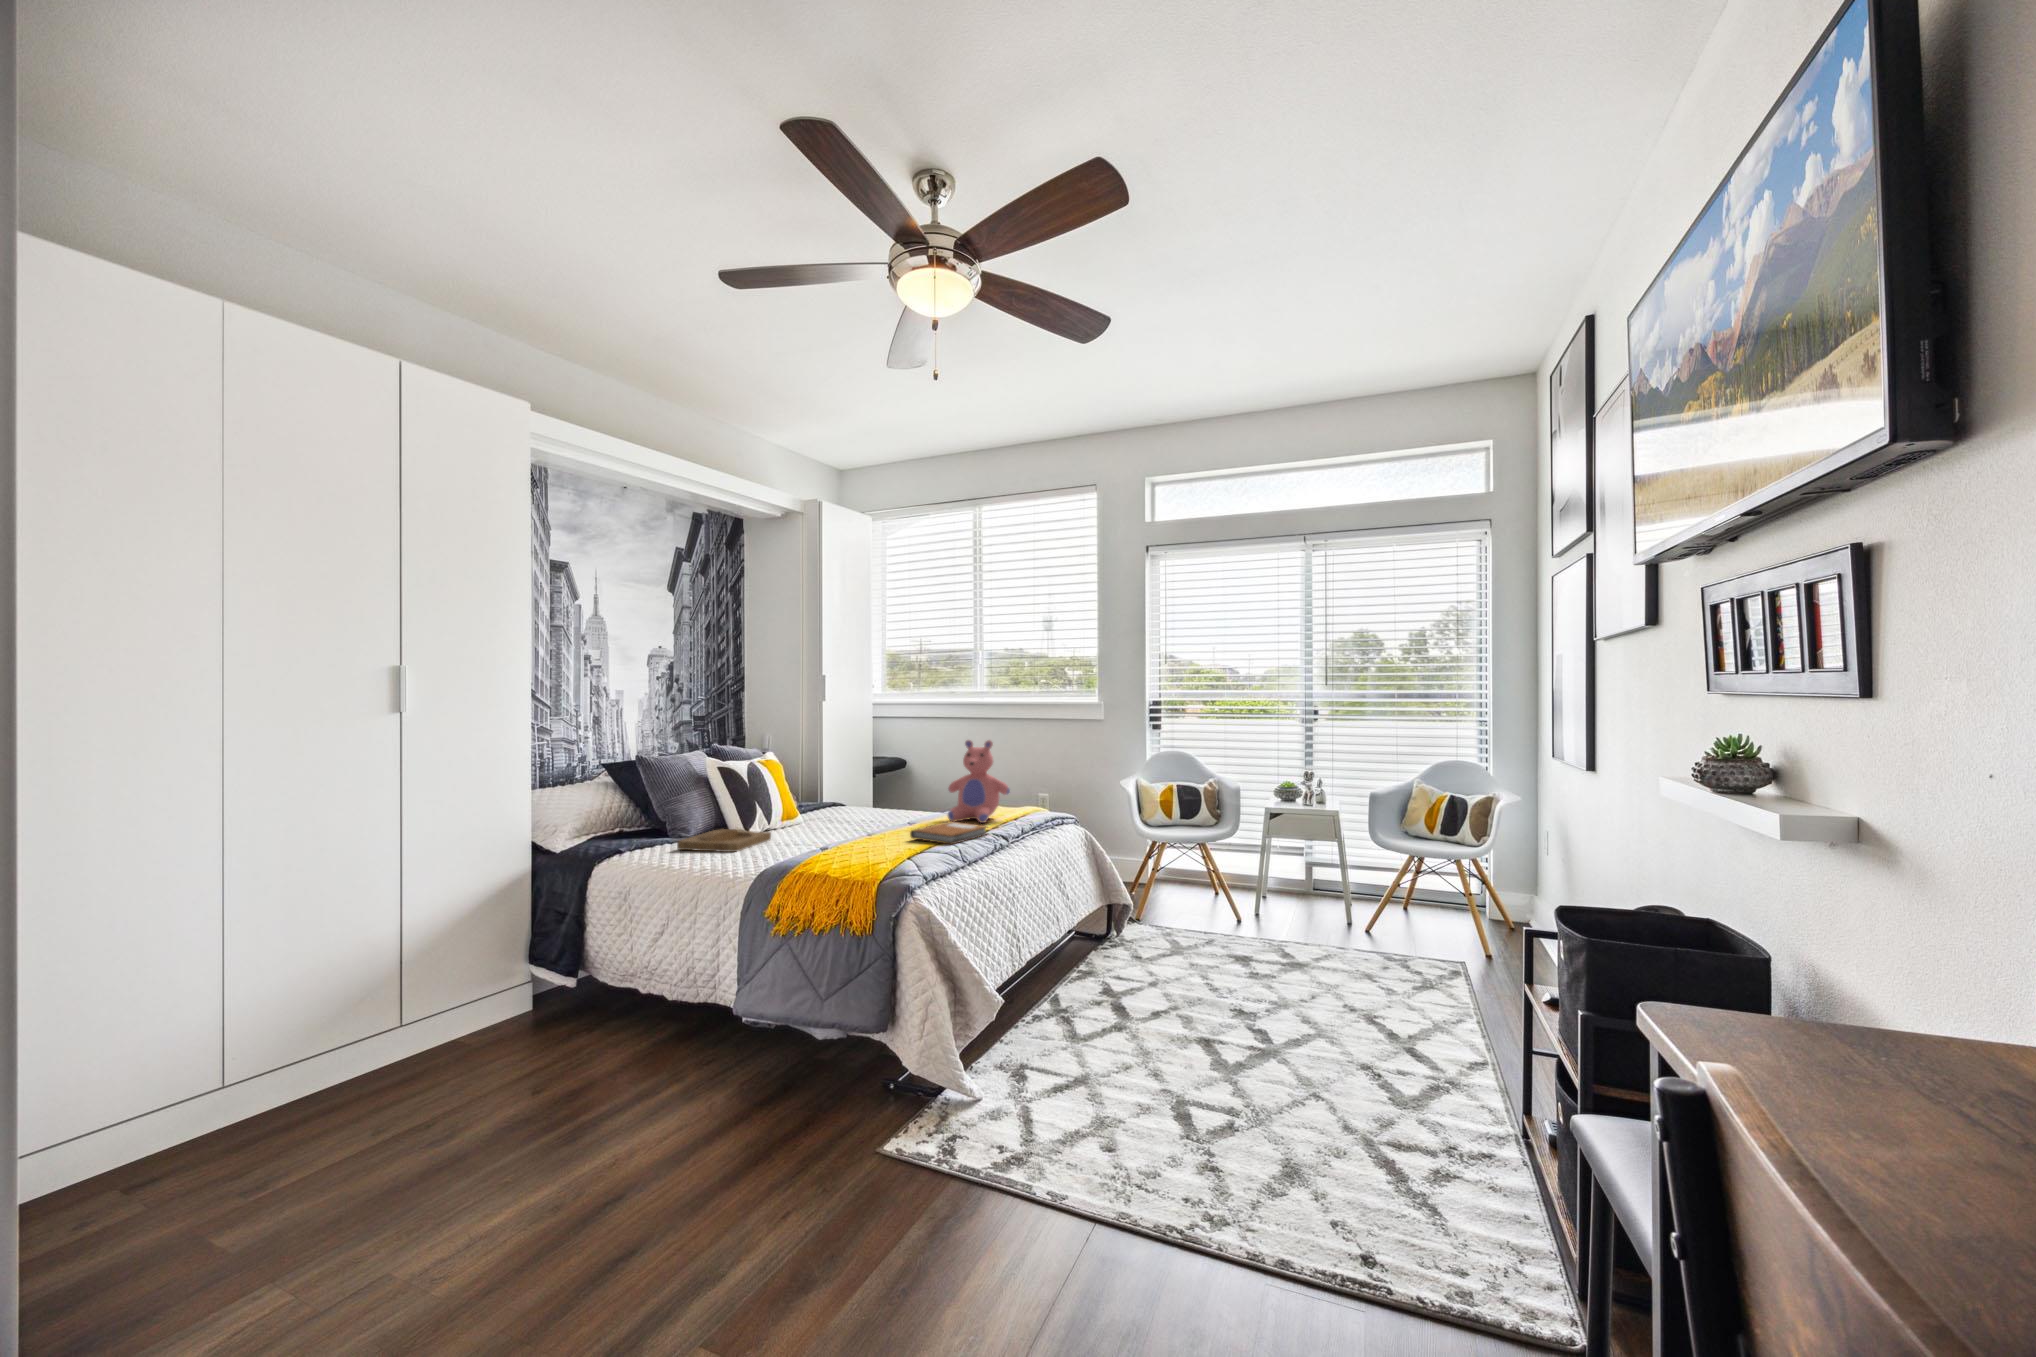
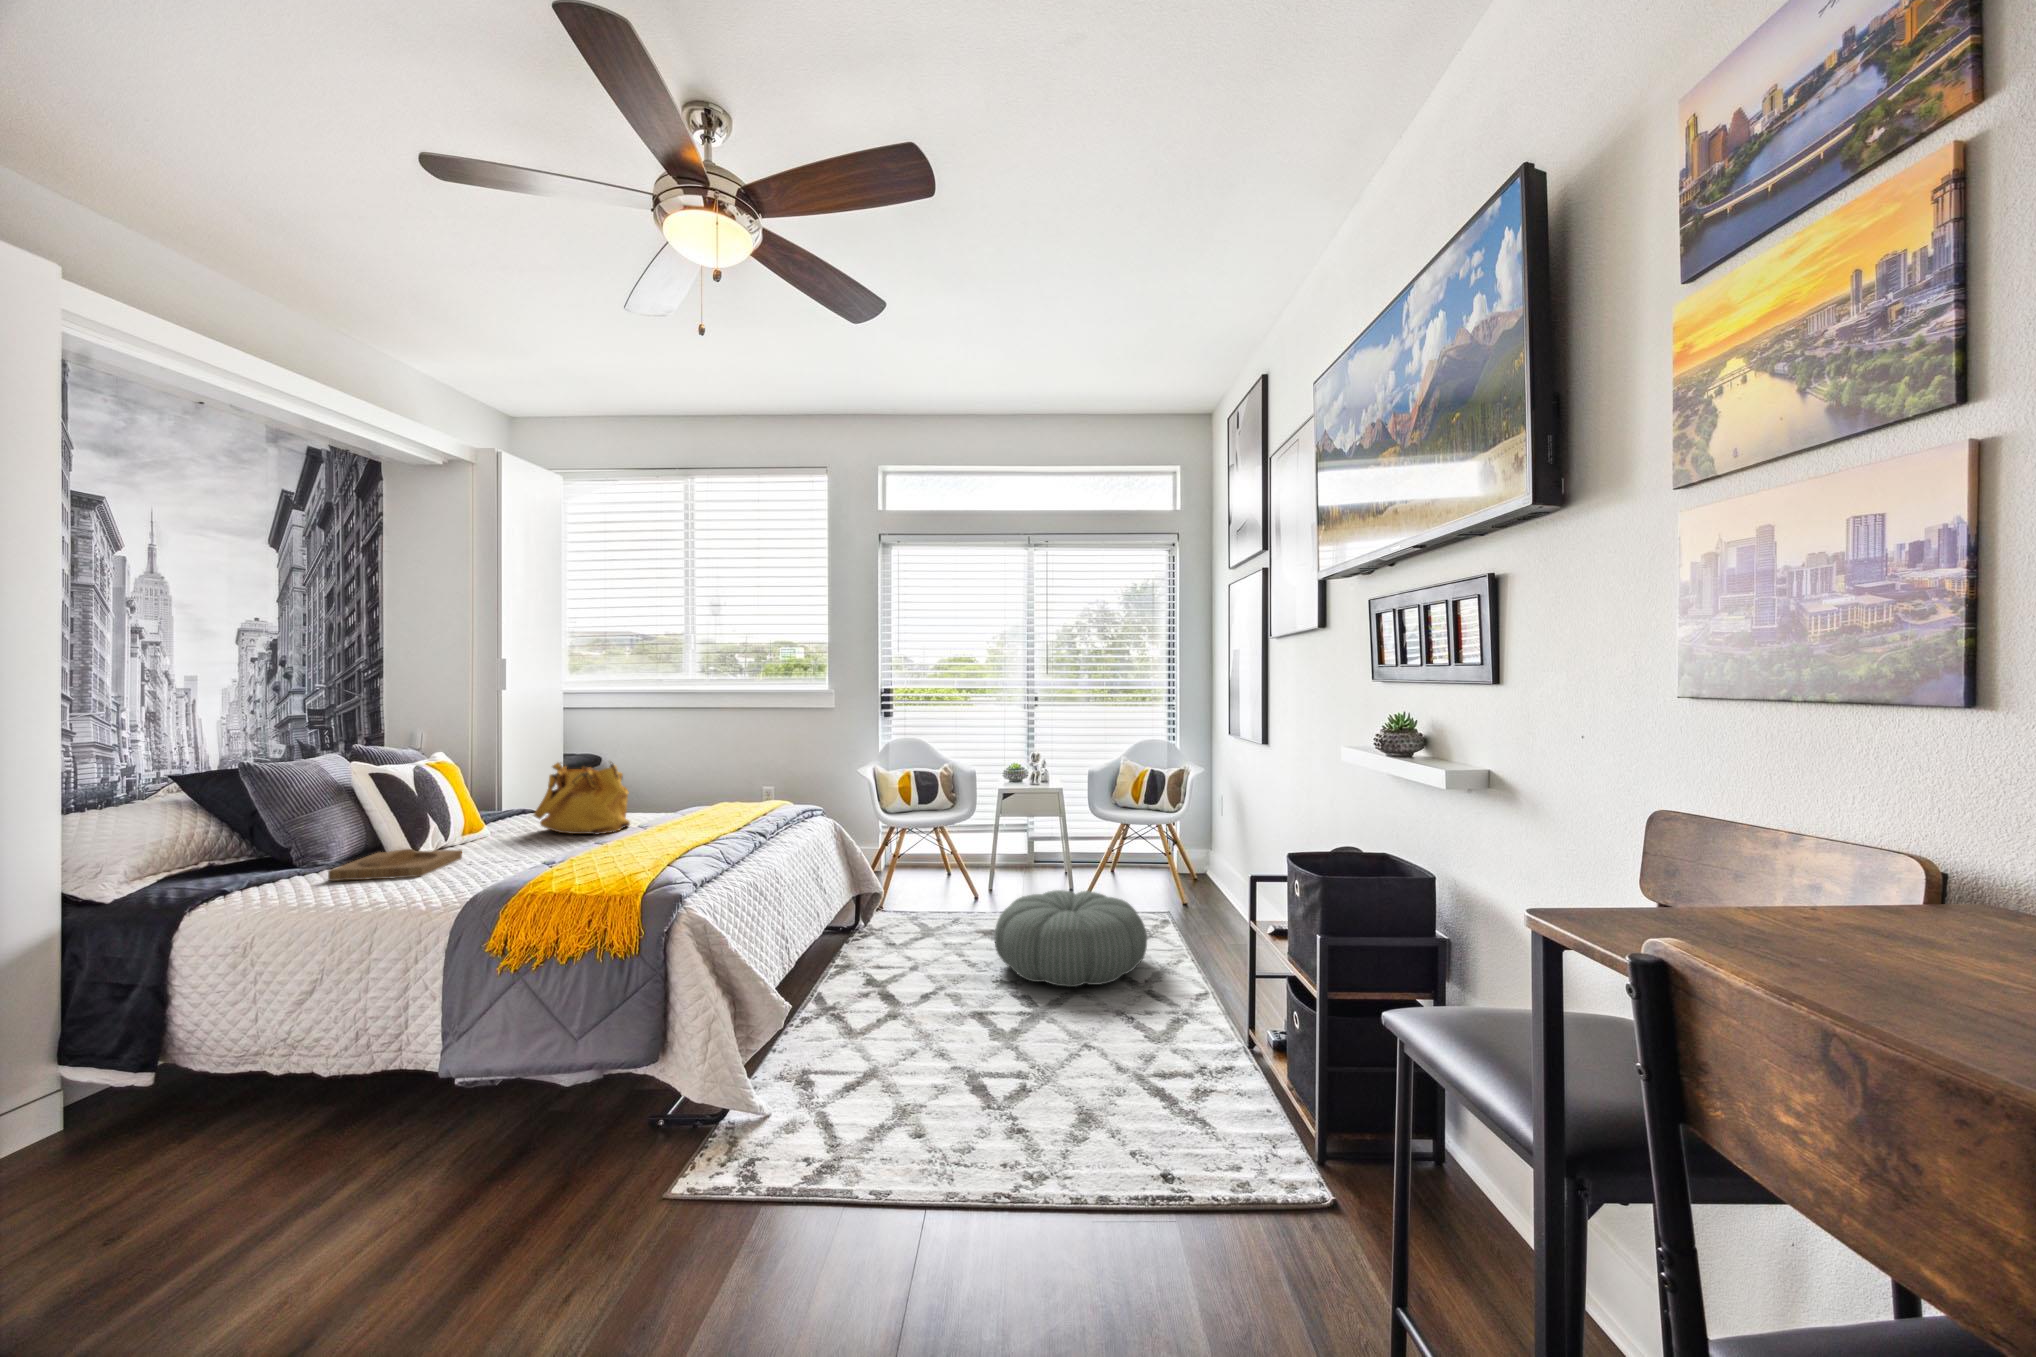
teddy bear: present [948,740,1010,823] -> none [680,732,753,822]
handbag: none [829,763,905,828] -> present [534,762,630,834]
notebook: present [910,821,987,845] -> none [650,821,740,846]
pouf: none [1237,922,1414,1031] -> present [995,890,1147,987]

